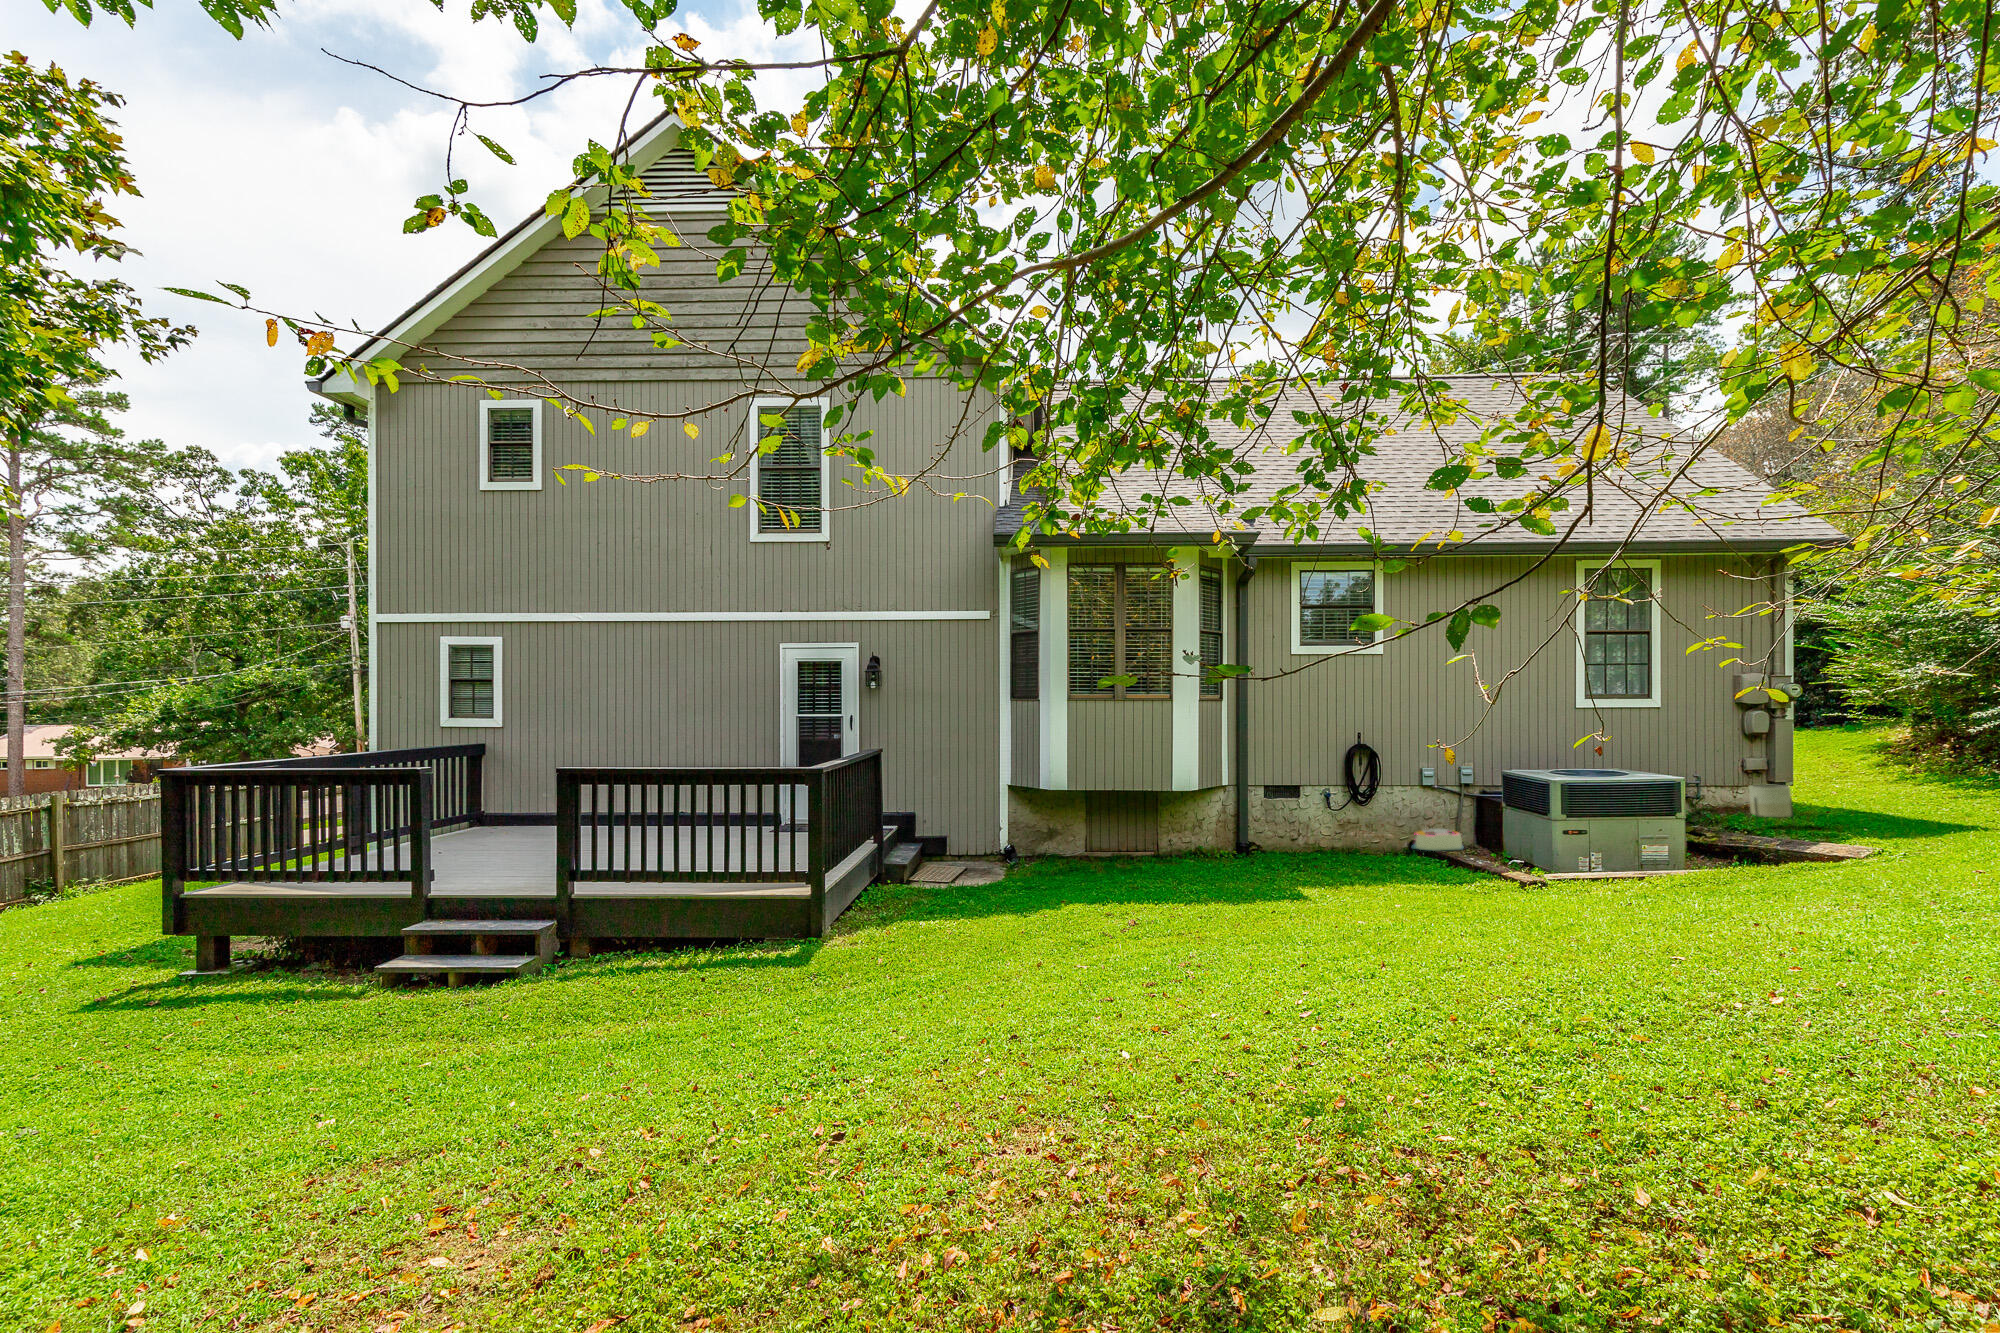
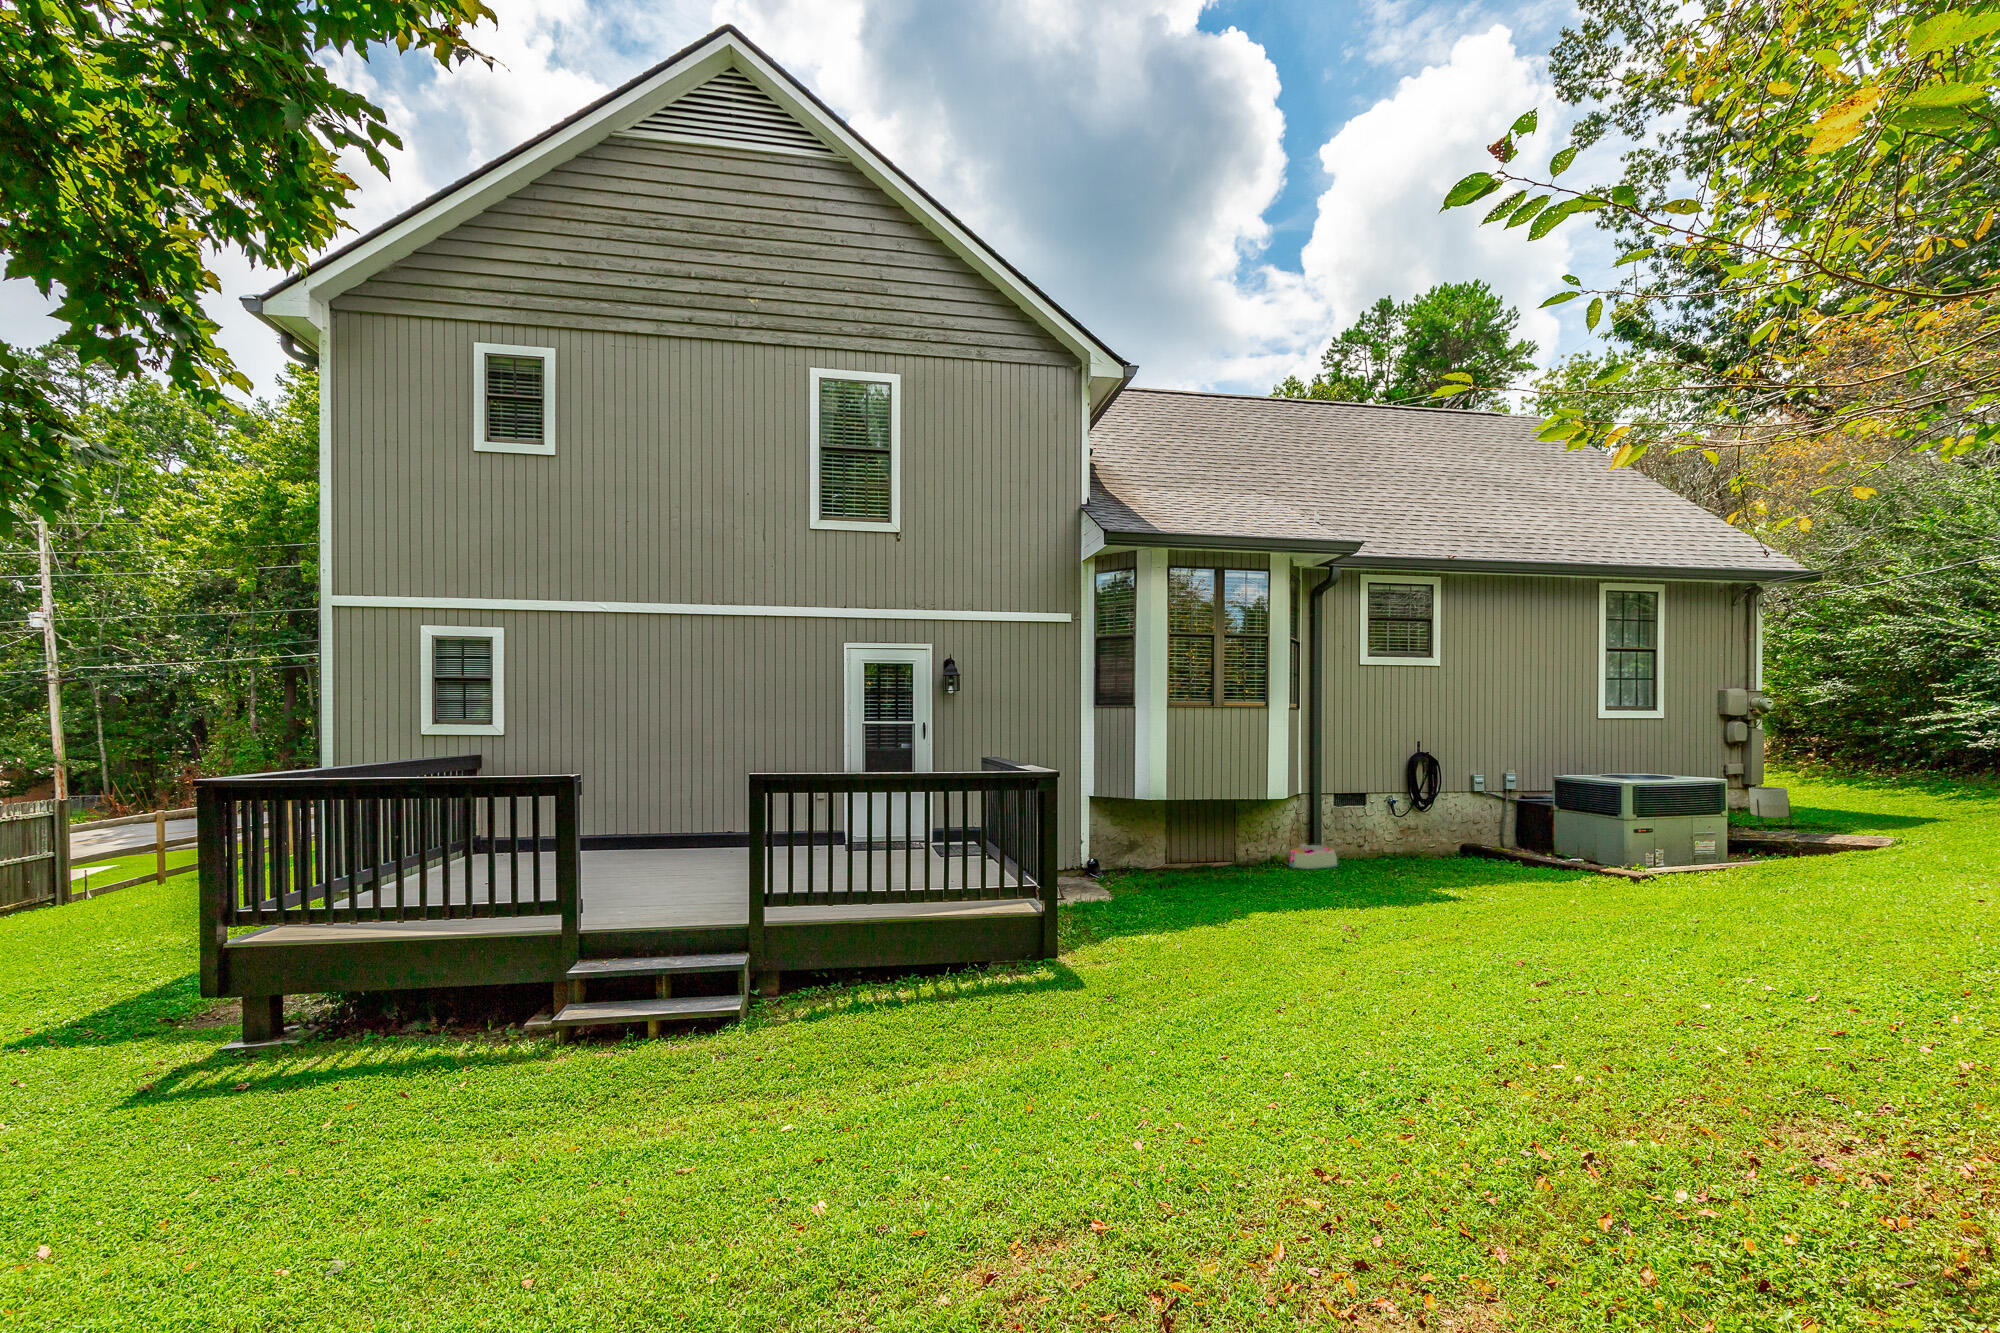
storage bin: present [1412,828,1463,851] -> present [1289,844,1338,869]

